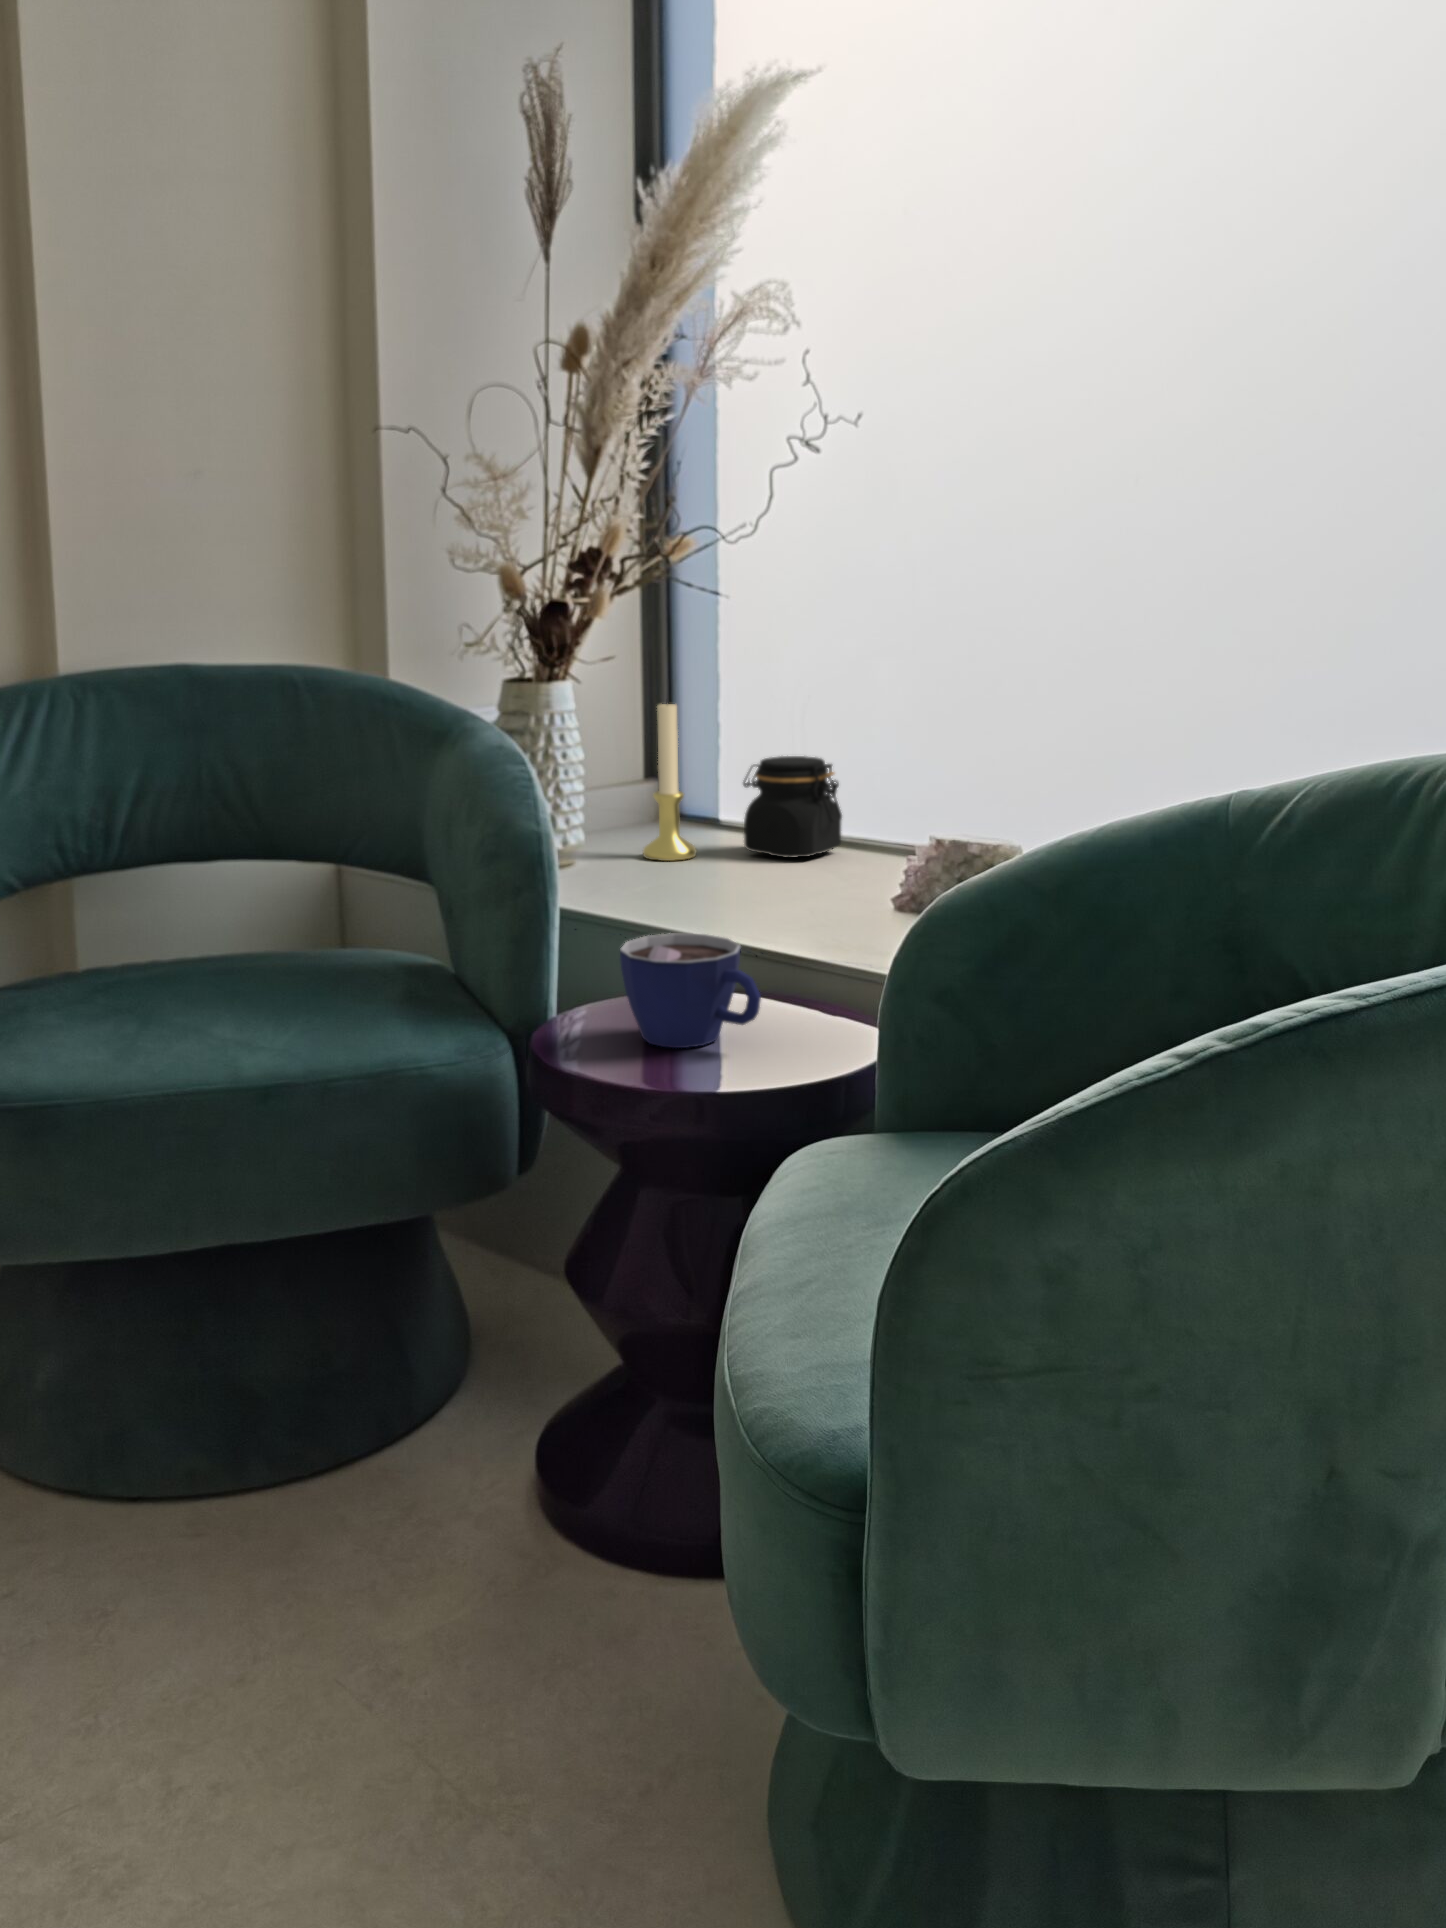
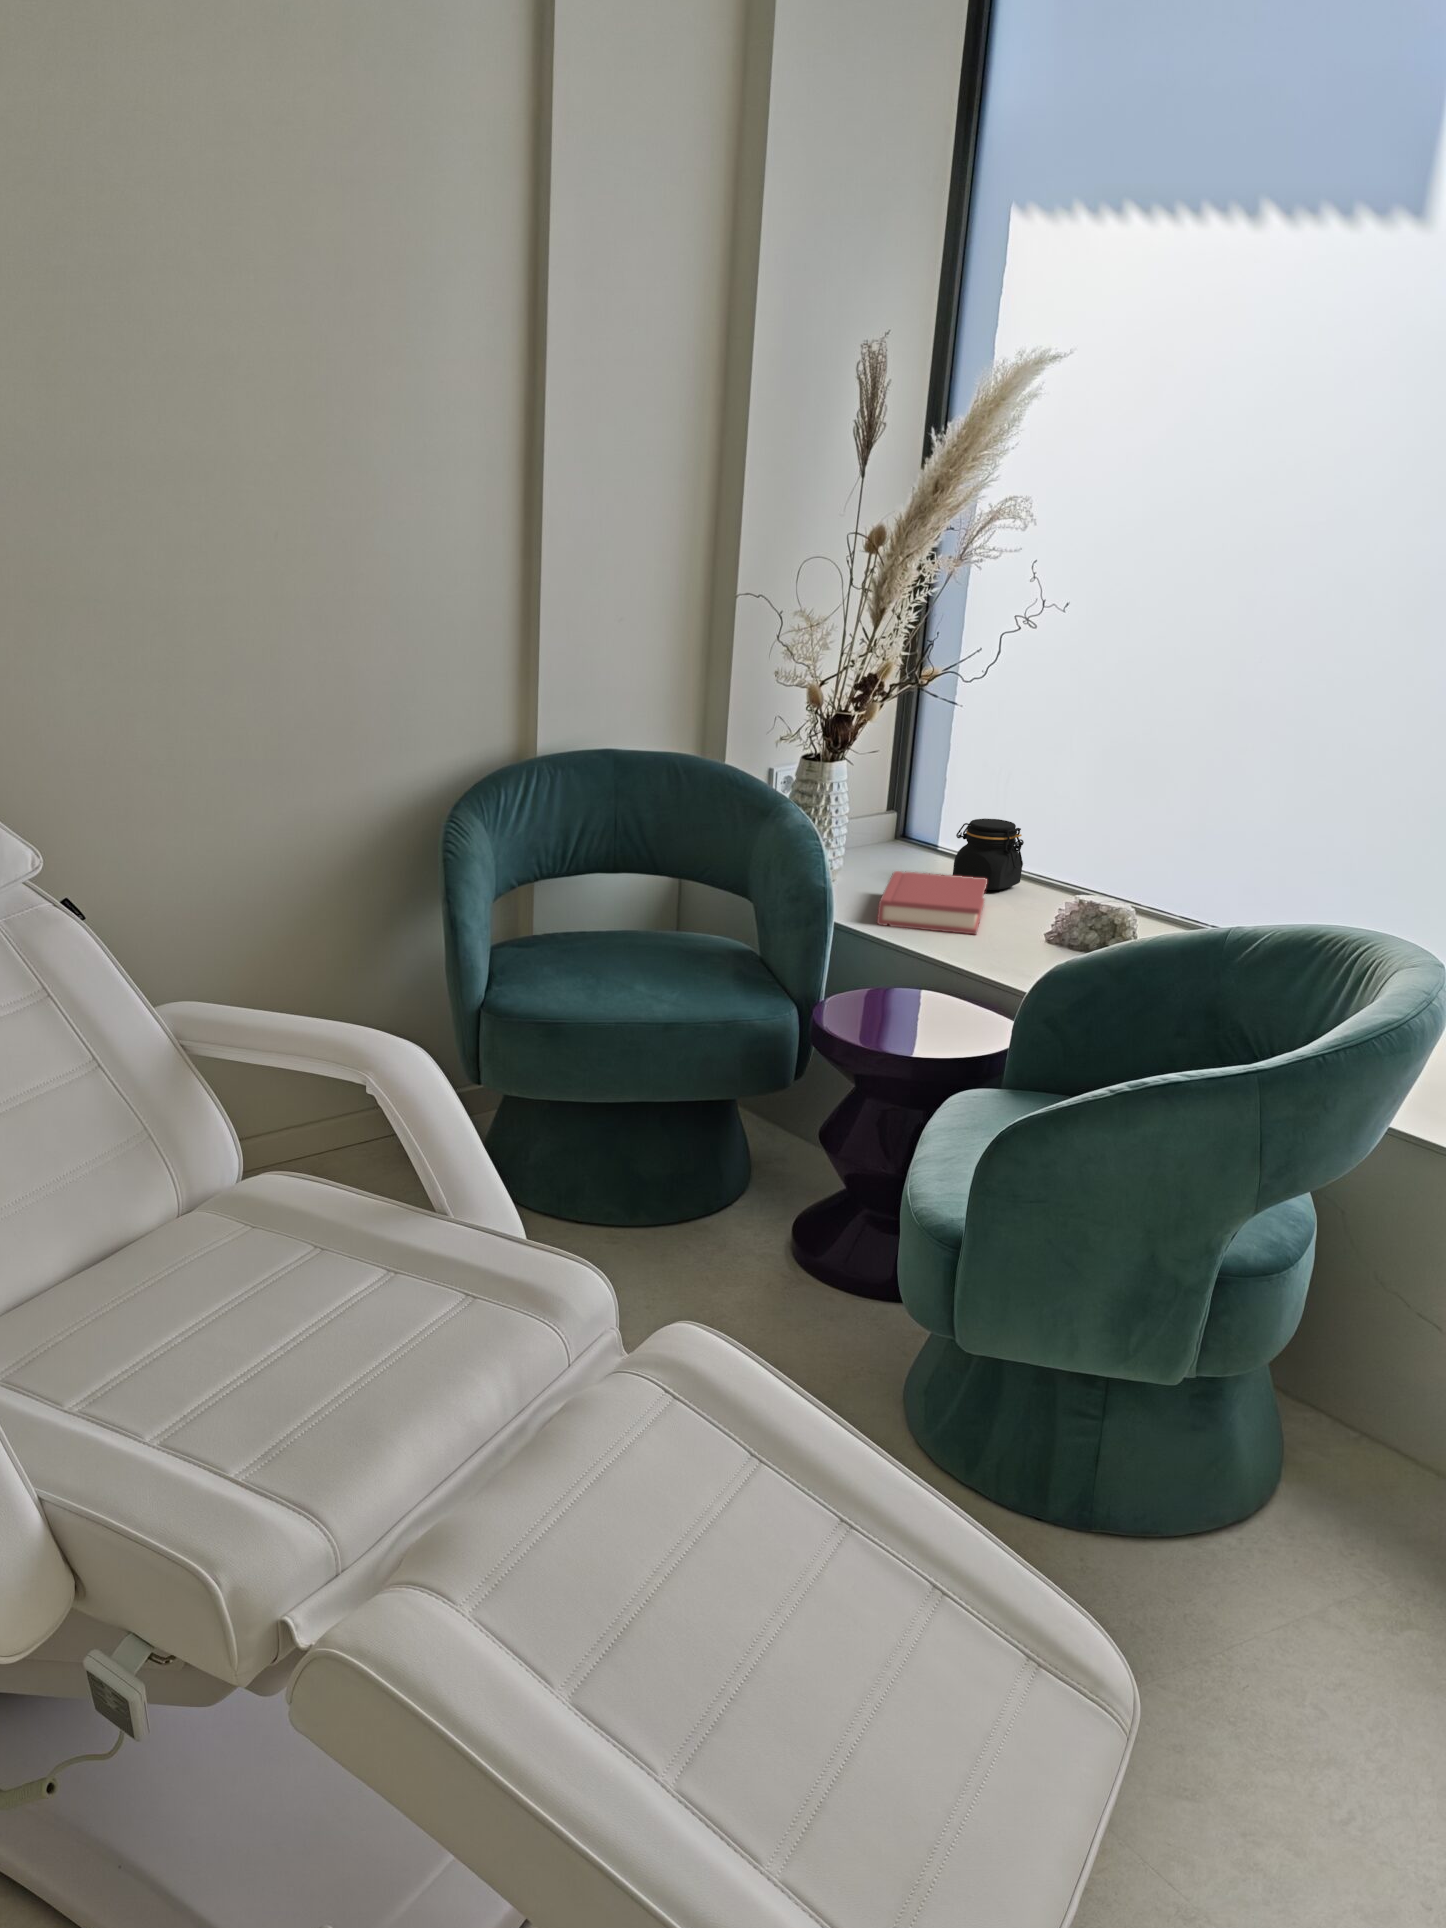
candle holder: present [643,704,696,861] -> none [882,776,919,885]
hardback book: none [636,835,795,912] -> present [877,871,987,934]
cup: present [620,933,761,1048] -> none [869,956,950,1024]

